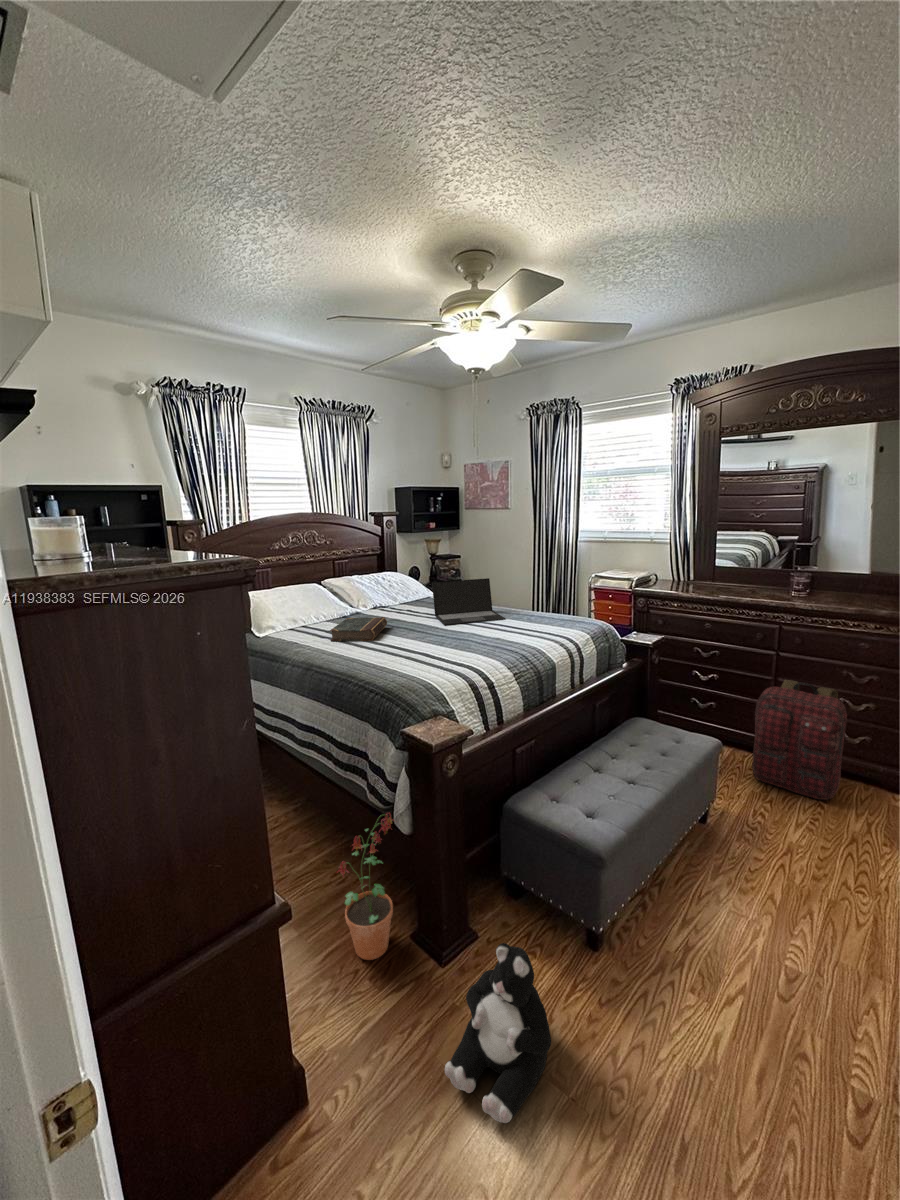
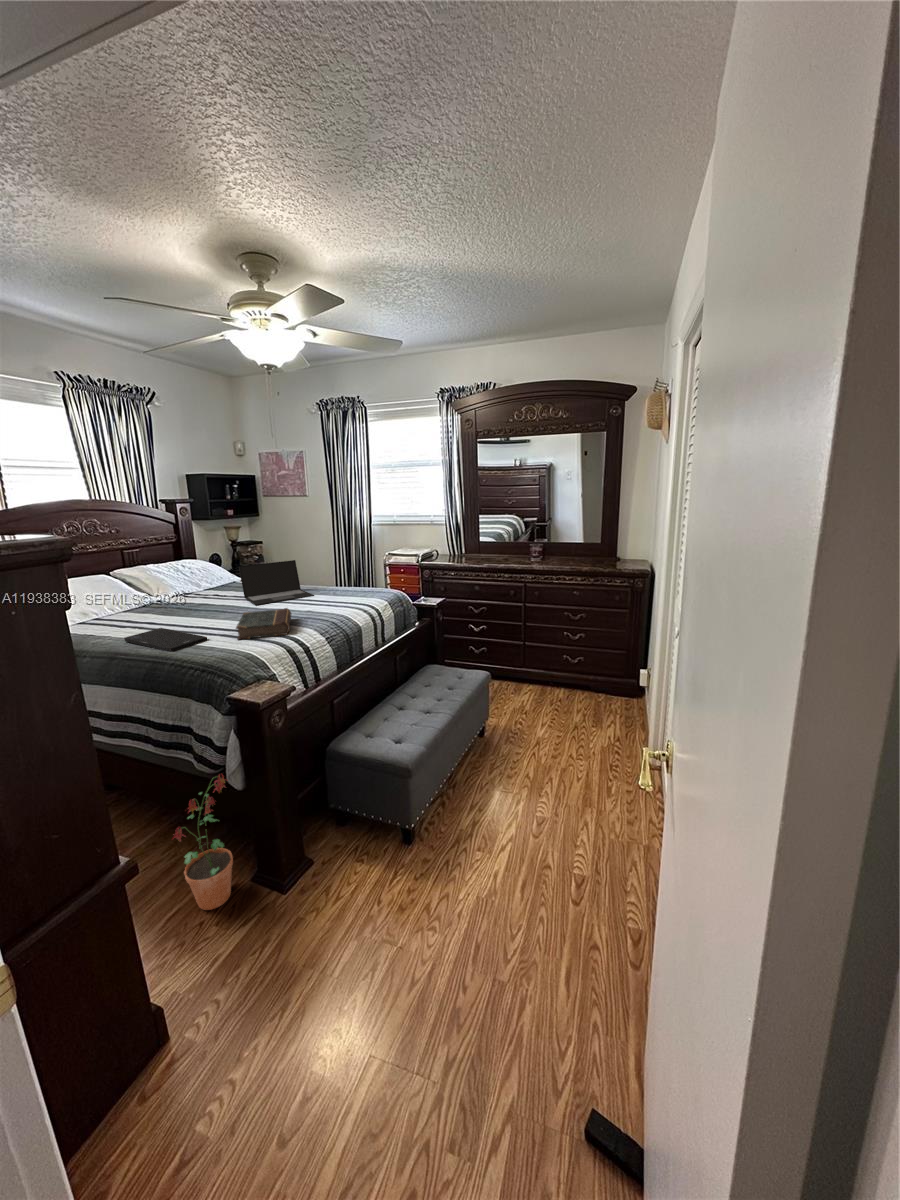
book: present [330,617,387,641] -> present [236,608,291,640]
smartphone: none [320,642,392,669] -> present [124,628,207,652]
backpack: present [752,680,847,800] -> none [513,624,568,706]
plush toy: present [445,943,551,1123] -> none [296,850,381,982]

